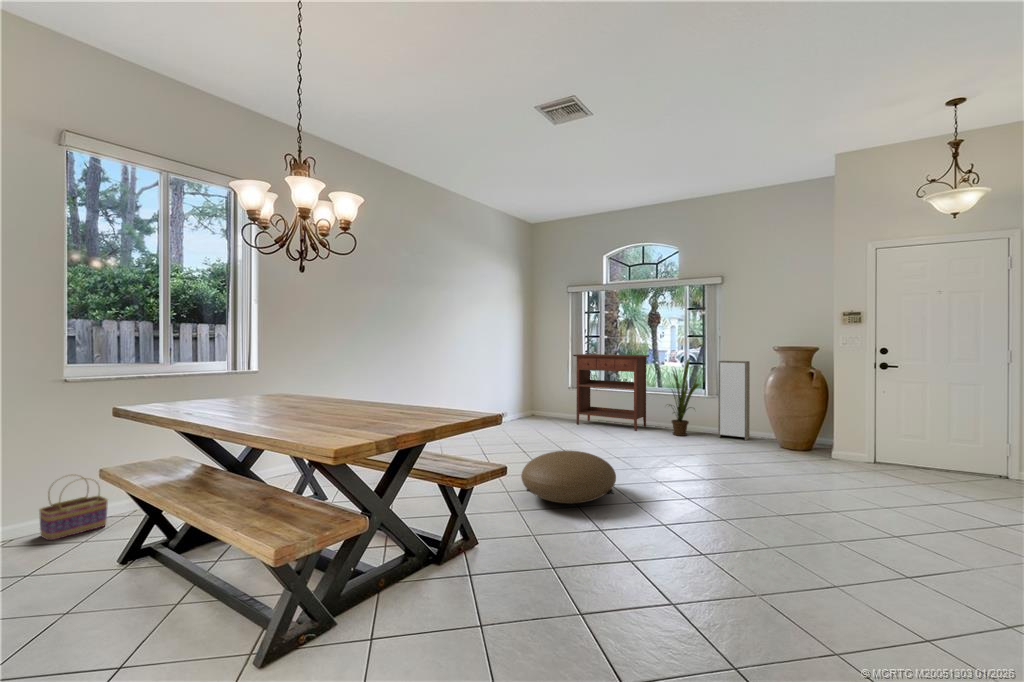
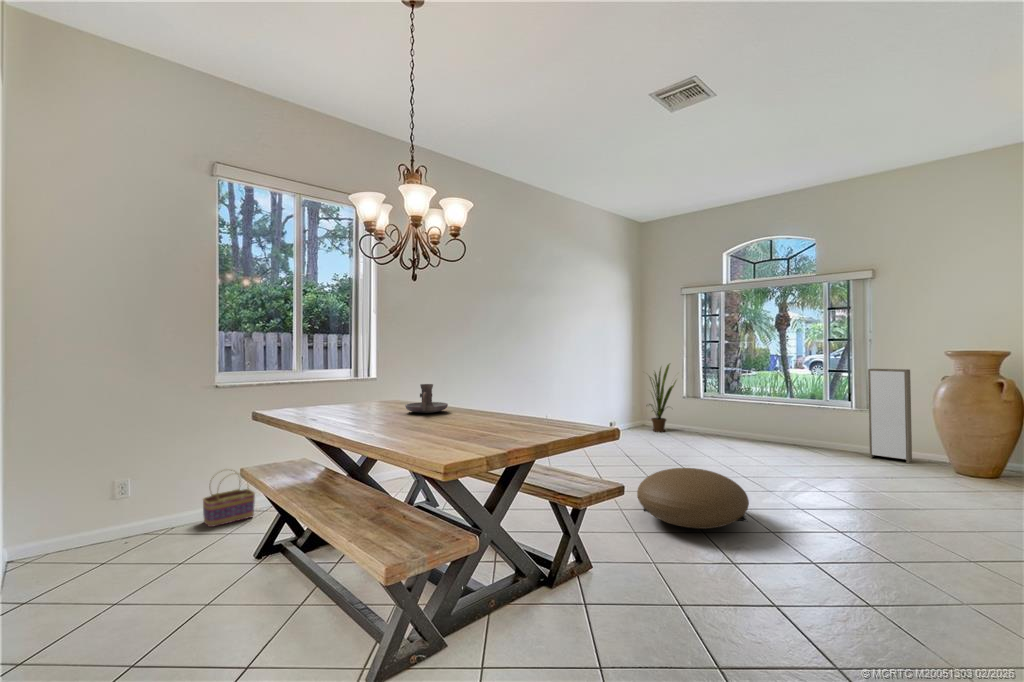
console table: present [573,354,649,431] -> none [687,361,778,446]
house plant: present [669,359,699,436] -> present [649,364,676,432]
candle holder: none [291,376,337,405] -> present [405,384,448,413]

